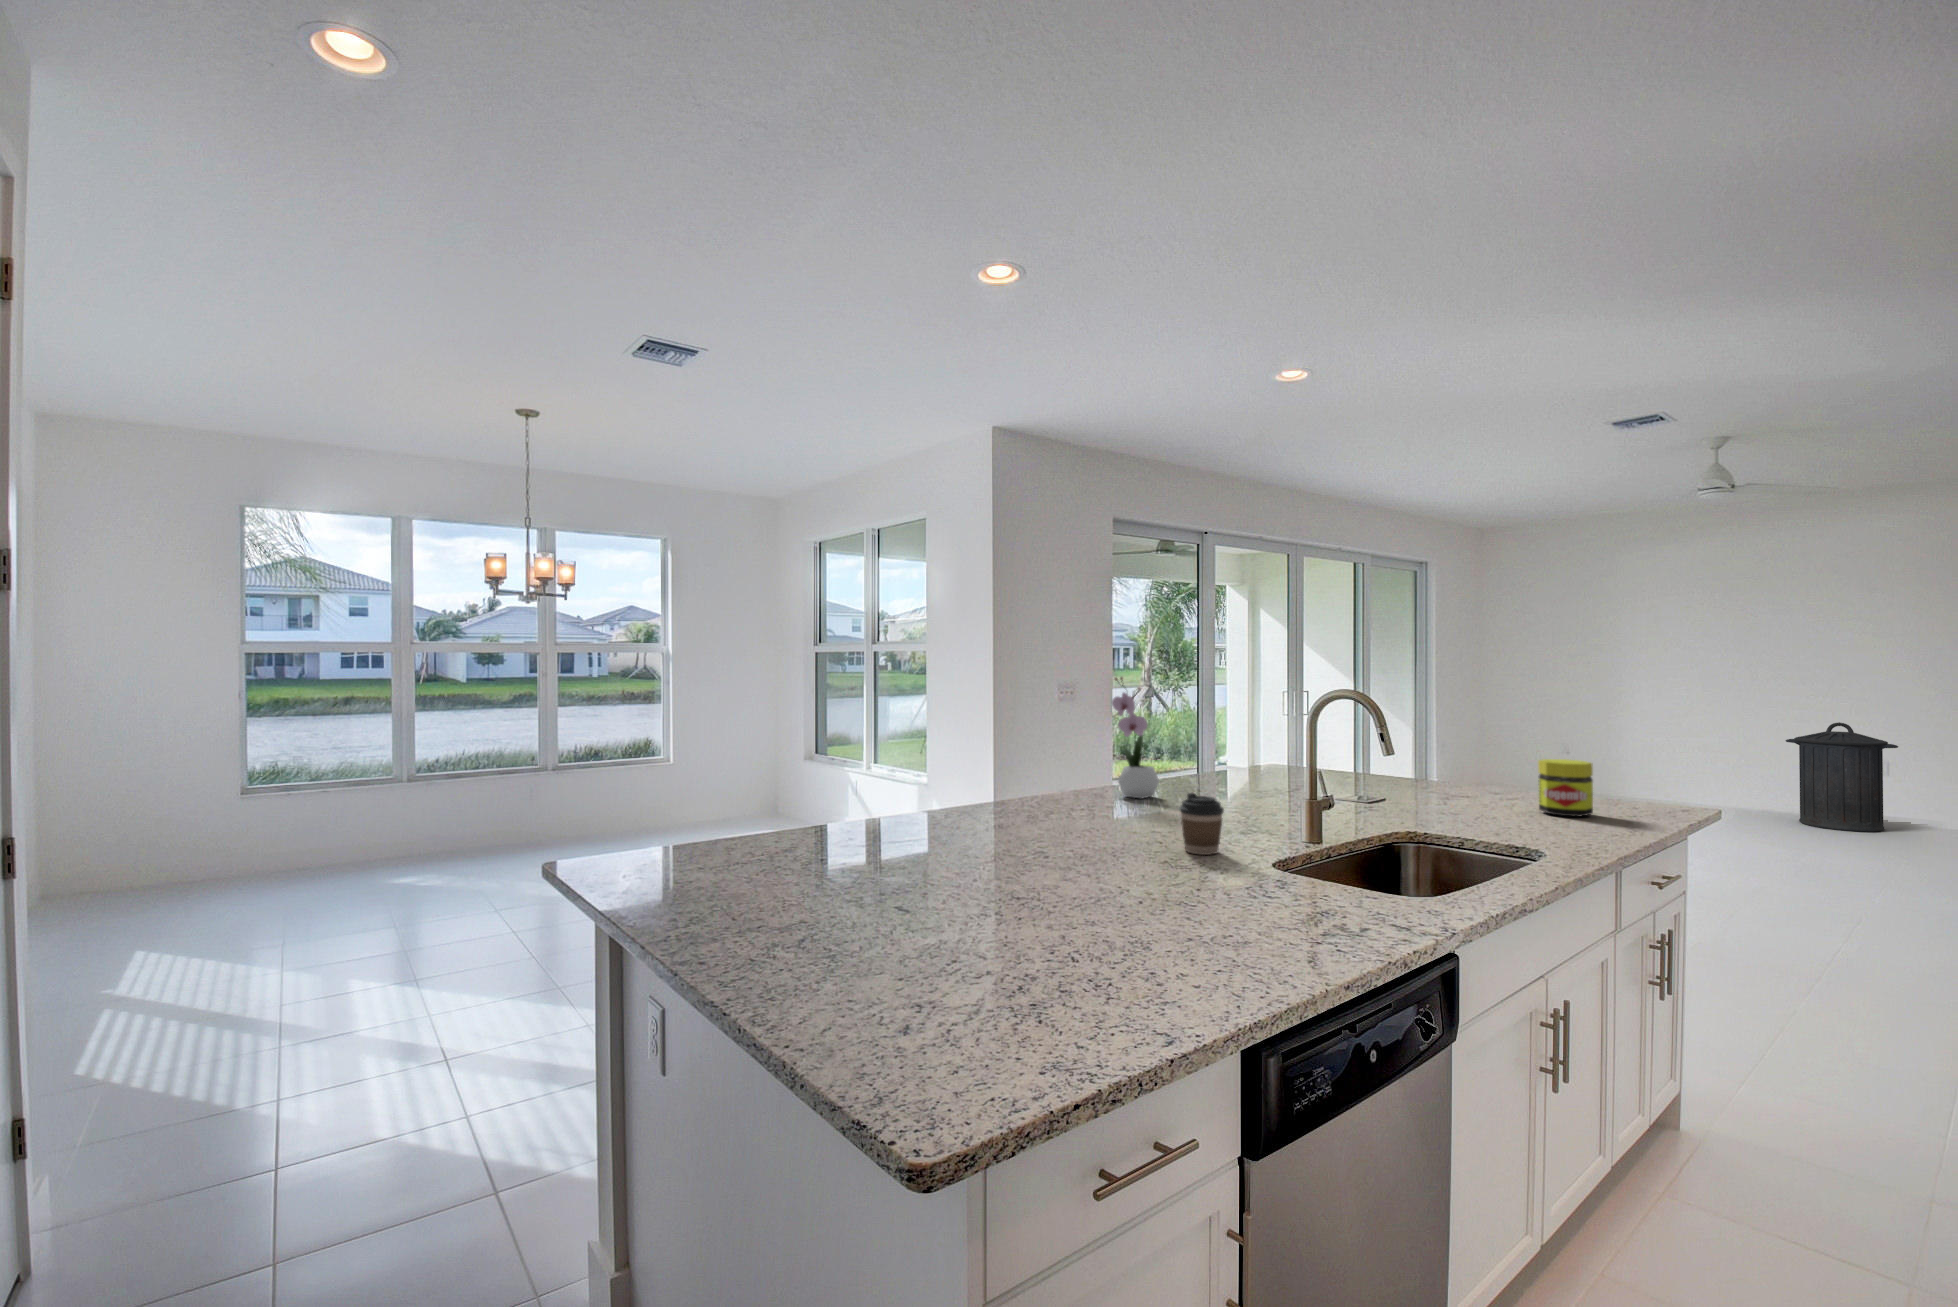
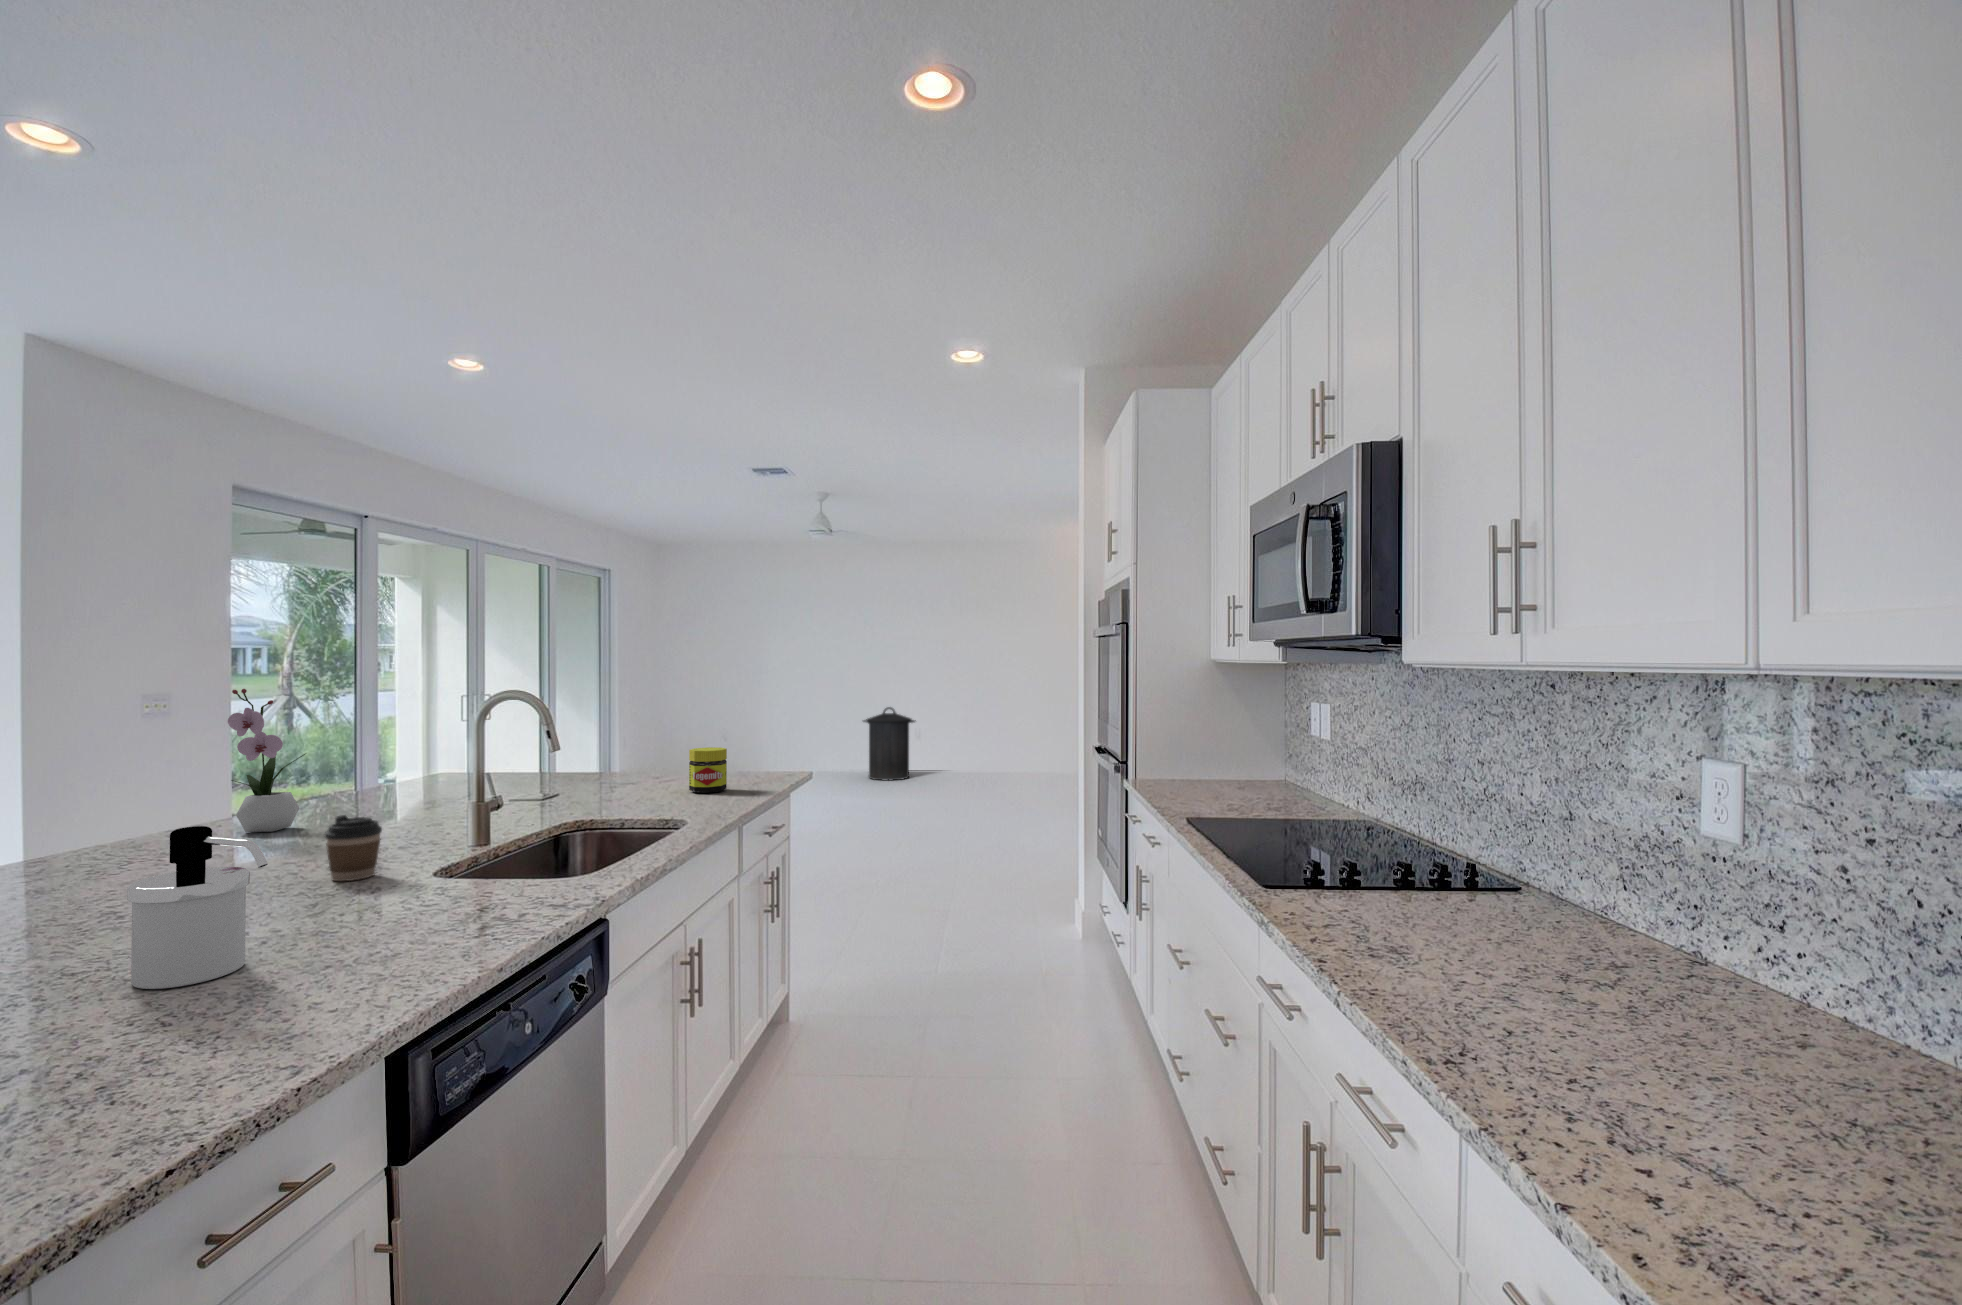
soap dispenser: none [1052,789,1141,925] -> present [127,826,268,989]

